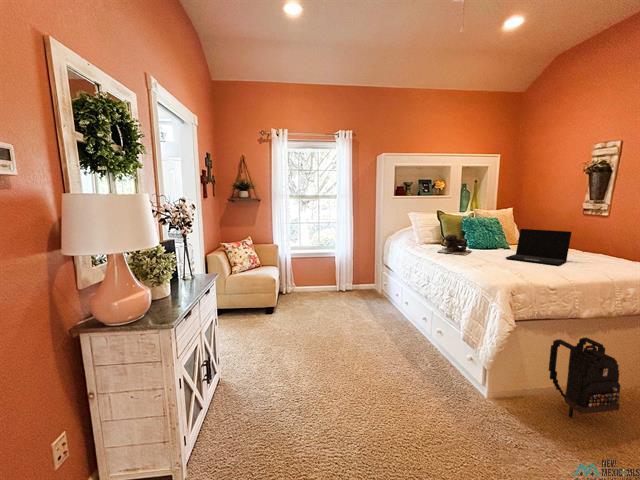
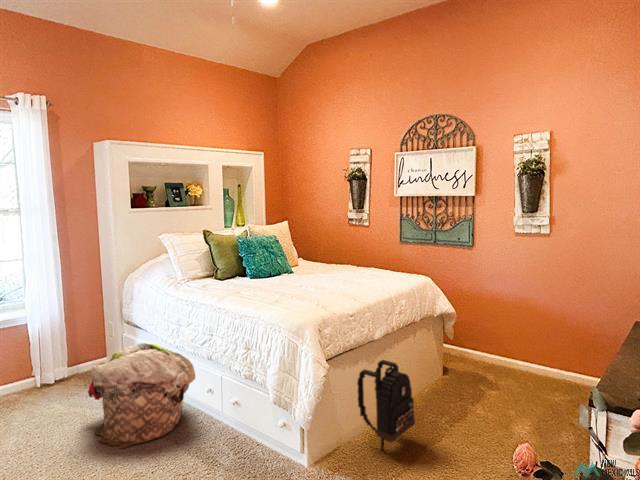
laptop: present [506,229,572,265] -> none [296,248,351,287]
teddy bear: present [438,233,471,255] -> none [214,262,256,290]
laundry basket: none [354,278,415,338] -> present [88,343,195,448]

